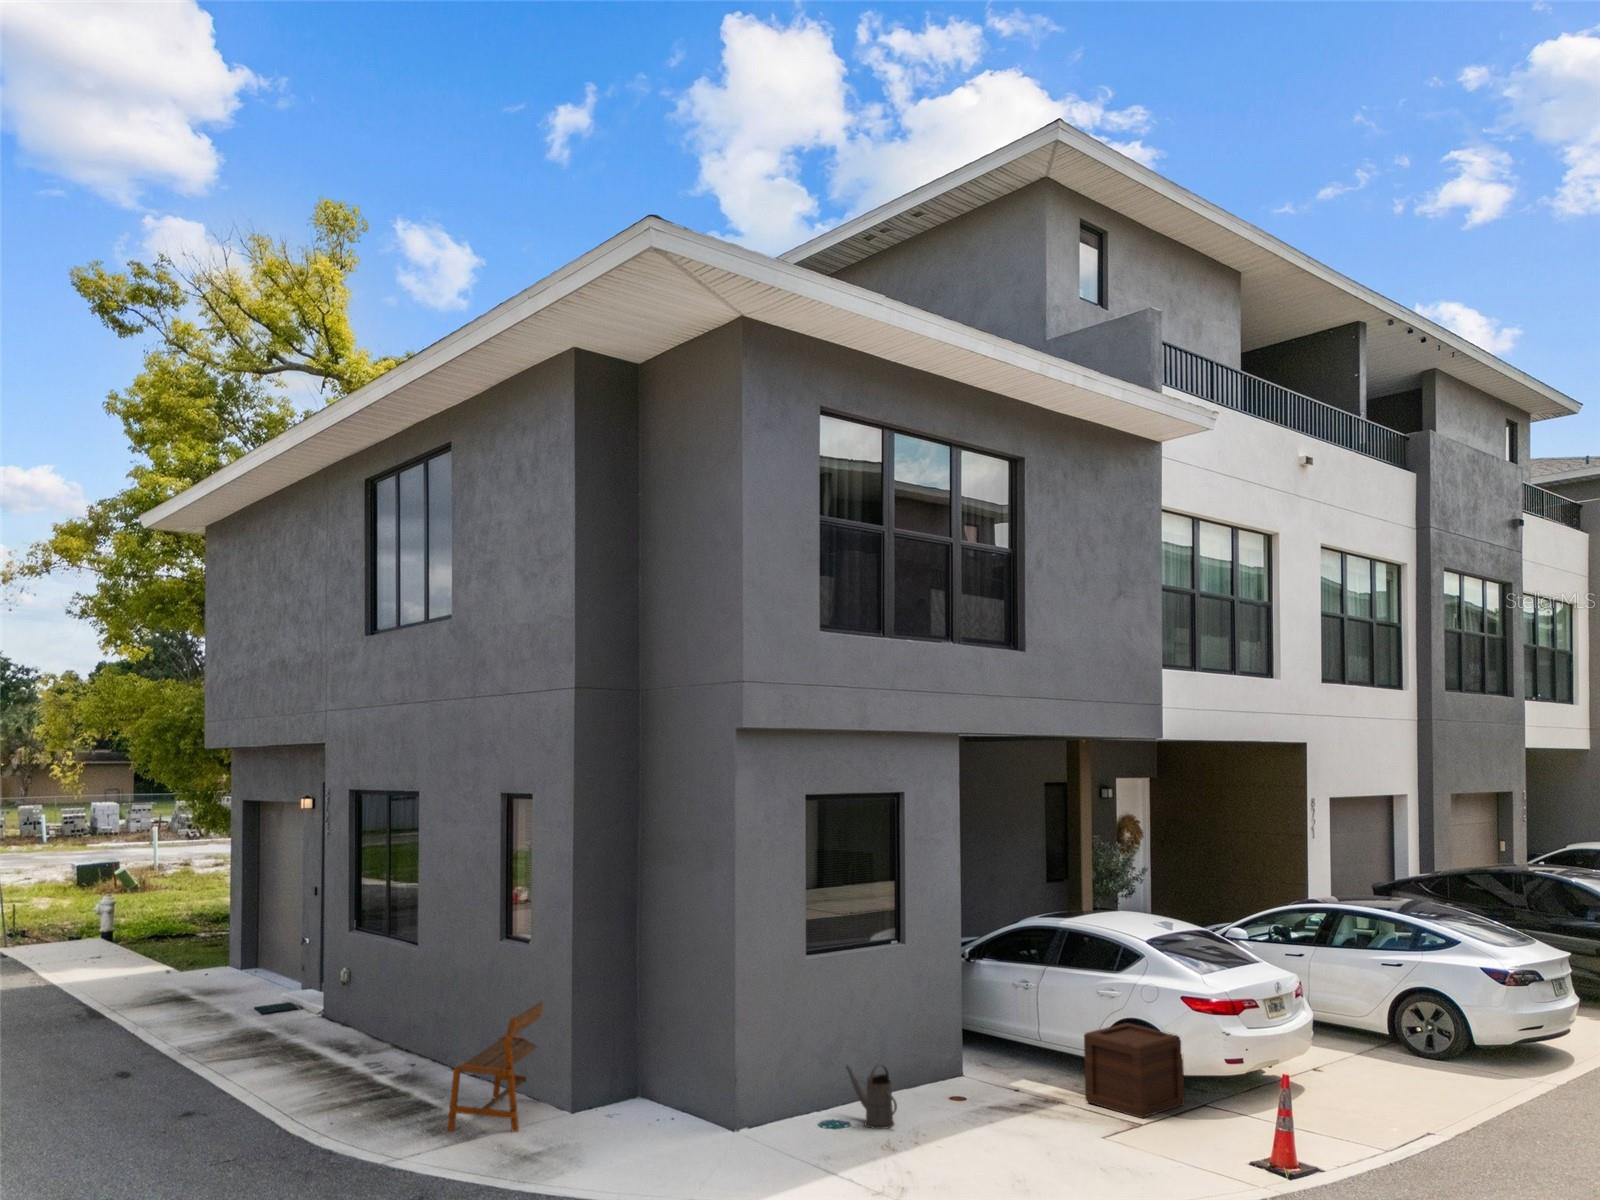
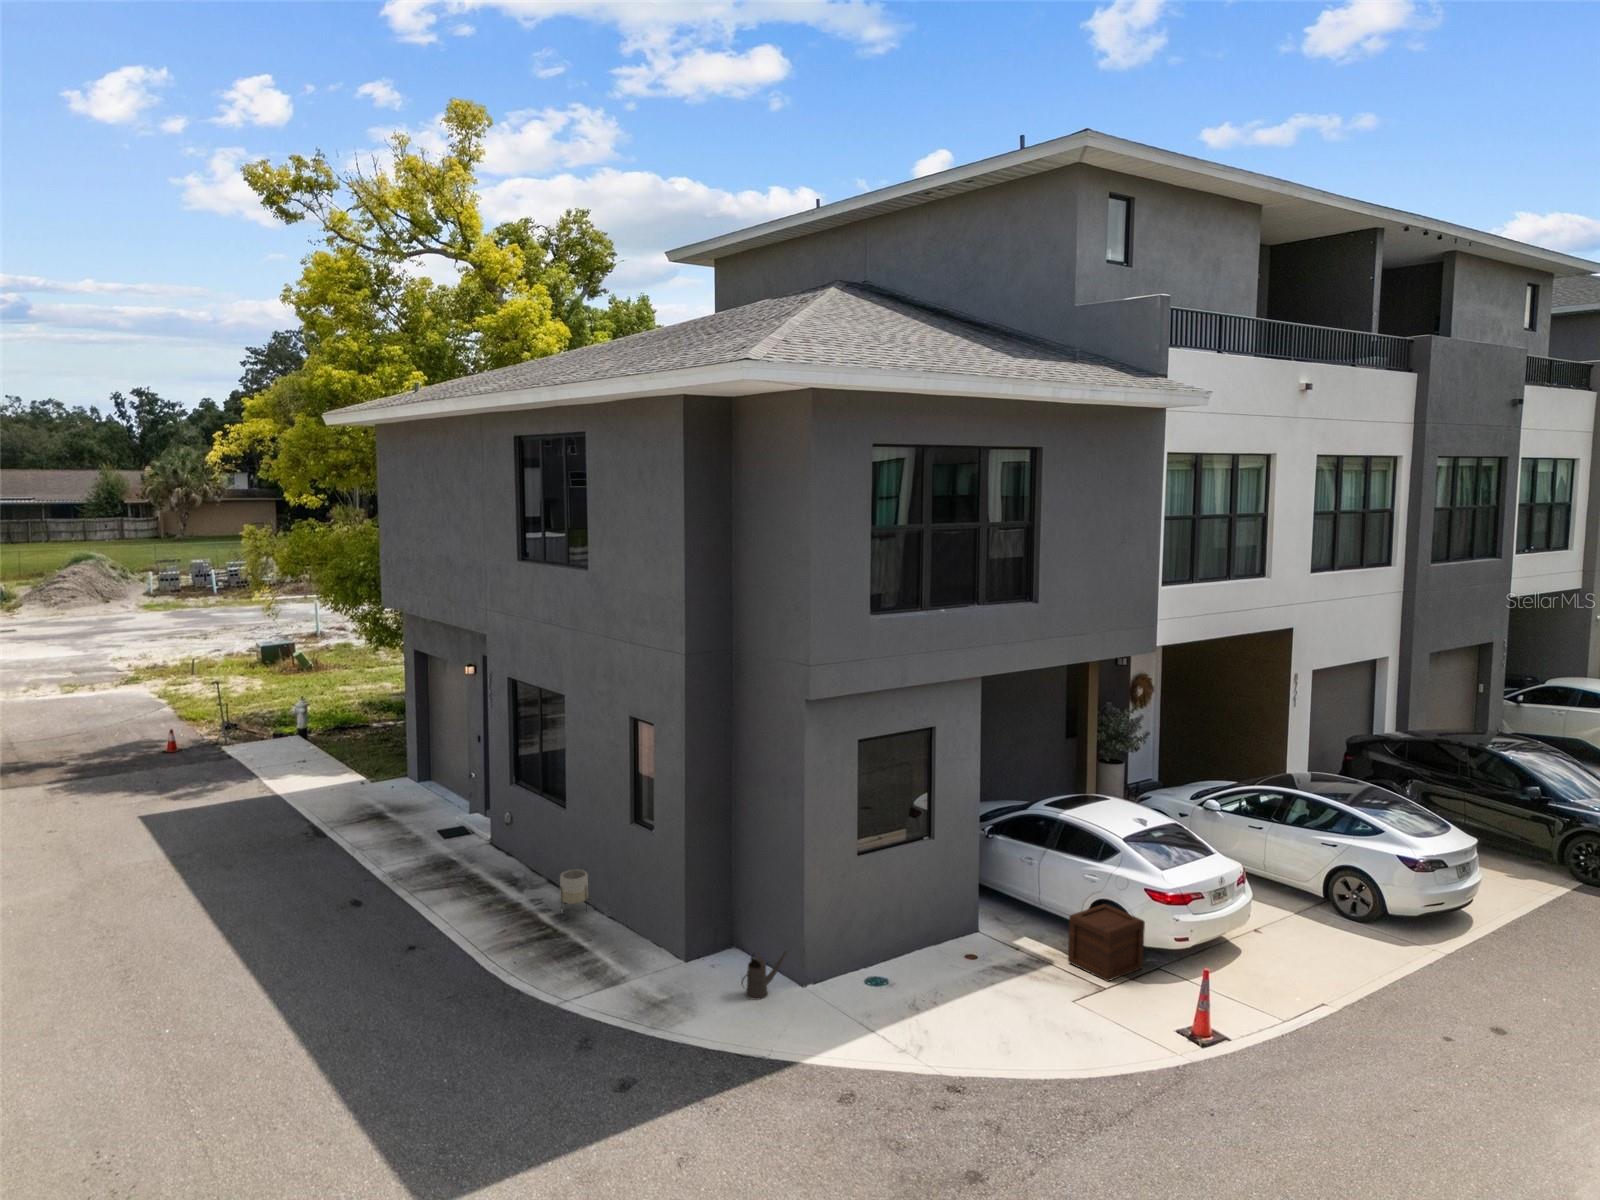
bench: present [447,1001,543,1132] -> none [596,871,672,977]
planter: none [407,1018,445,1076] -> present [560,870,588,909]
watering can: present [846,1064,897,1129] -> present [741,951,787,1000]

